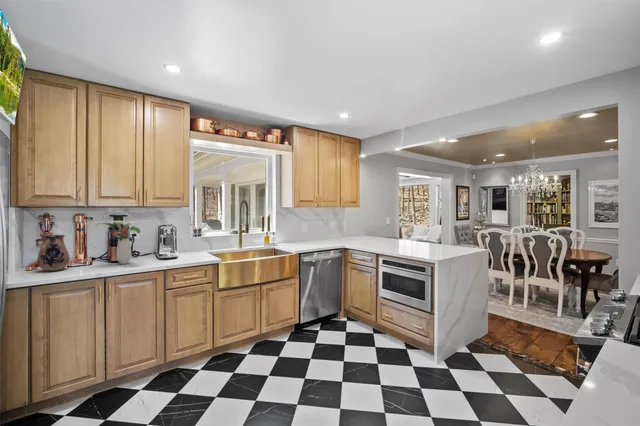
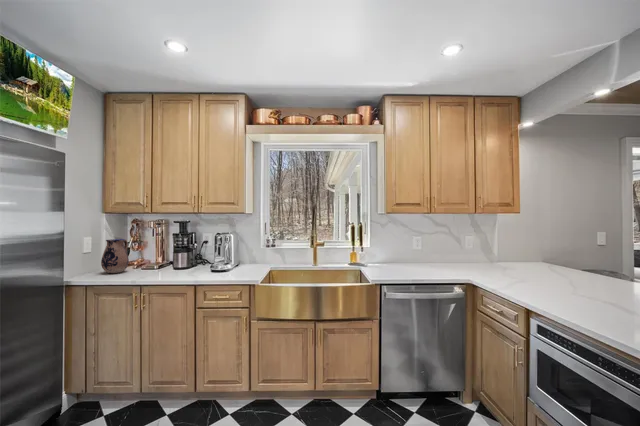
flower arrangement: present [98,221,140,264] -> none [144,227,184,273]

